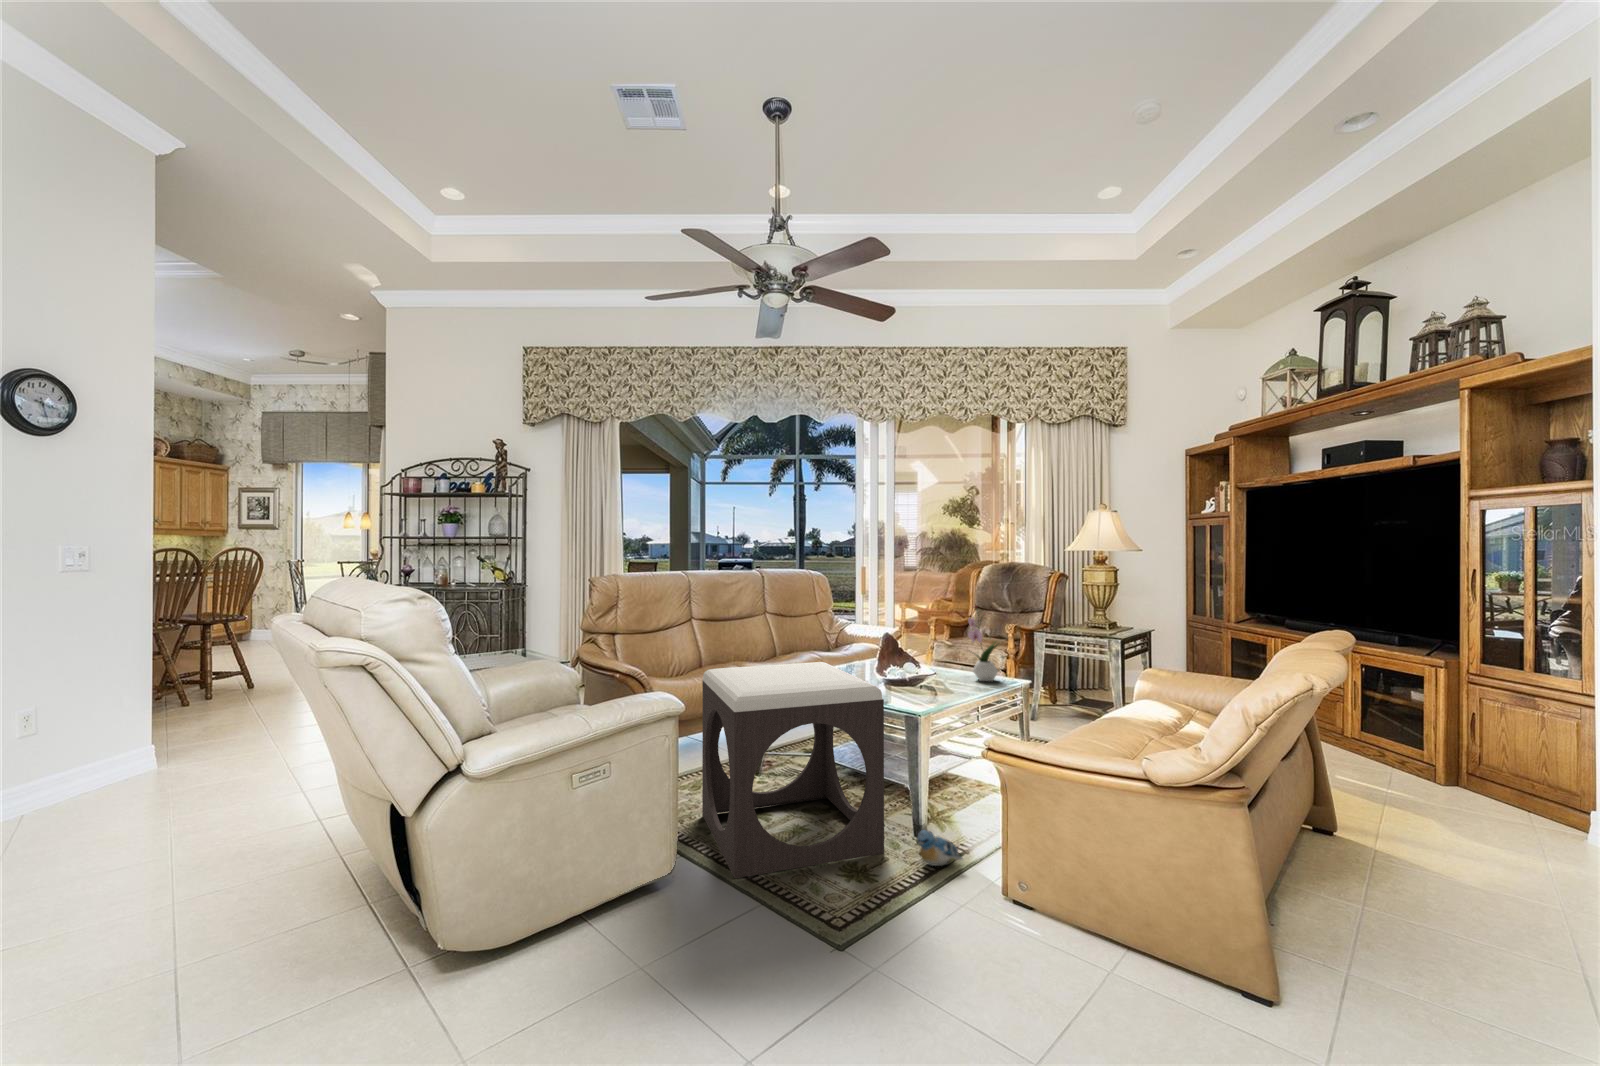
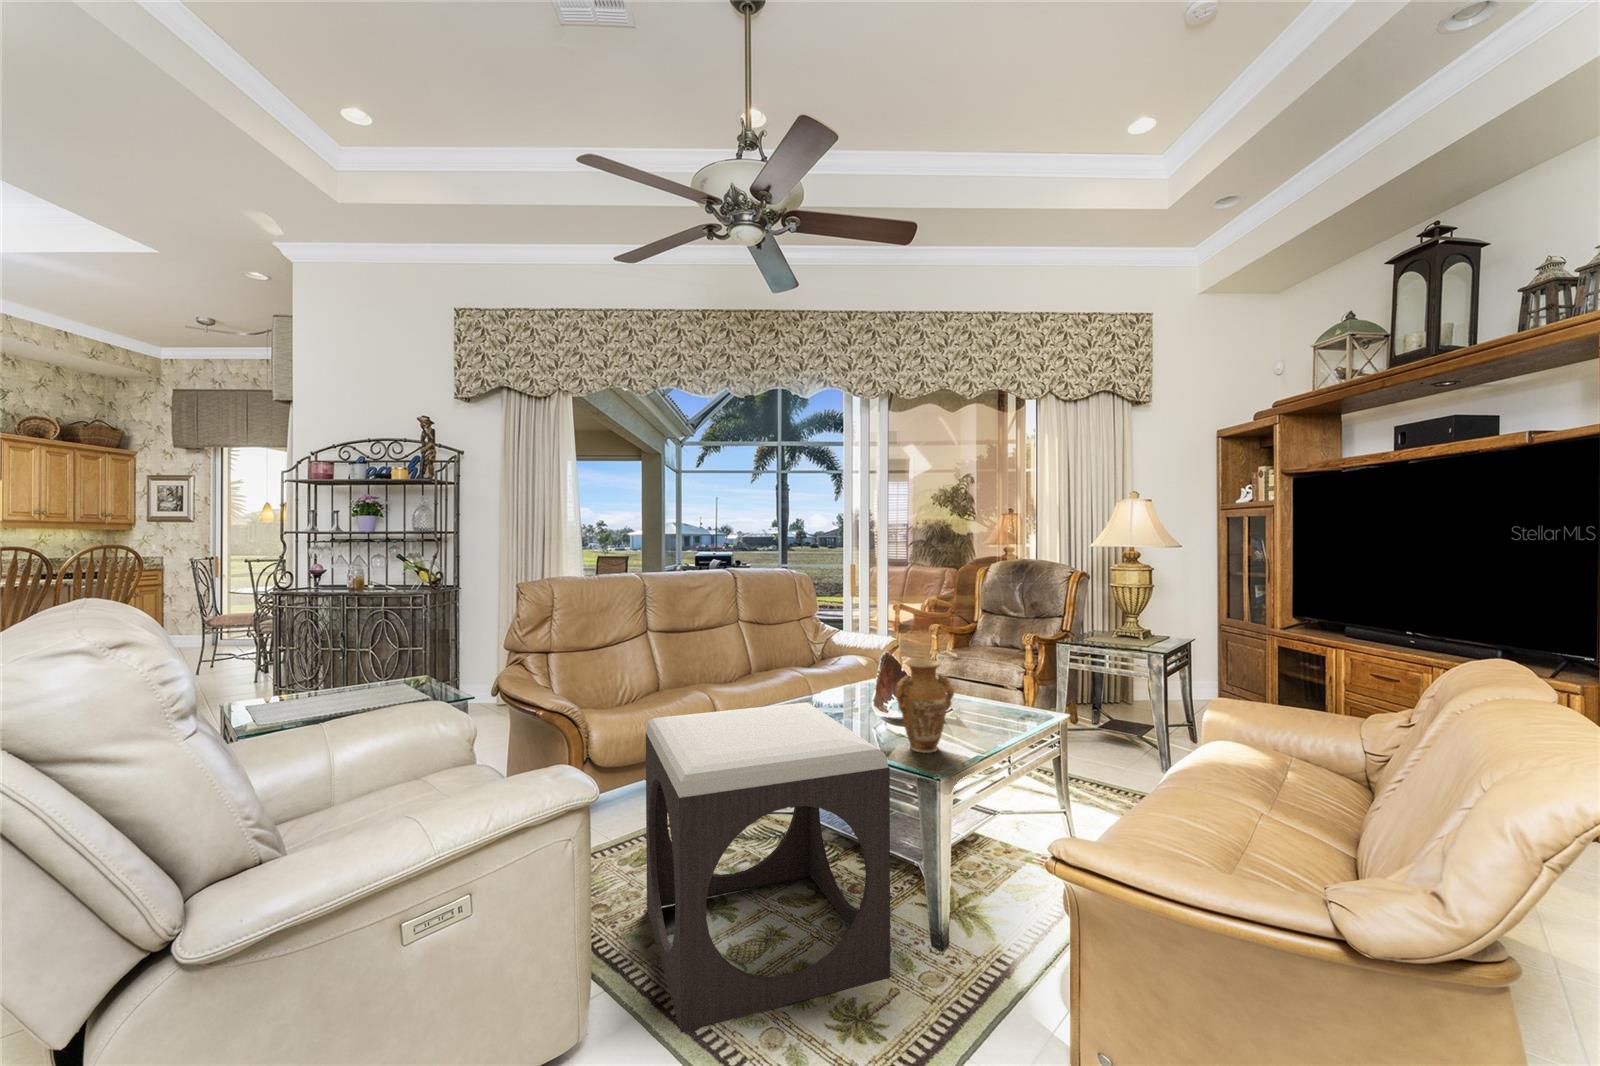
flower arrangement: present [968,607,998,681] -> none [987,622,1028,718]
vase: none [892,630,937,700] -> present [896,659,954,753]
plush toy: present [916,830,963,866] -> none [935,951,1003,1002]

